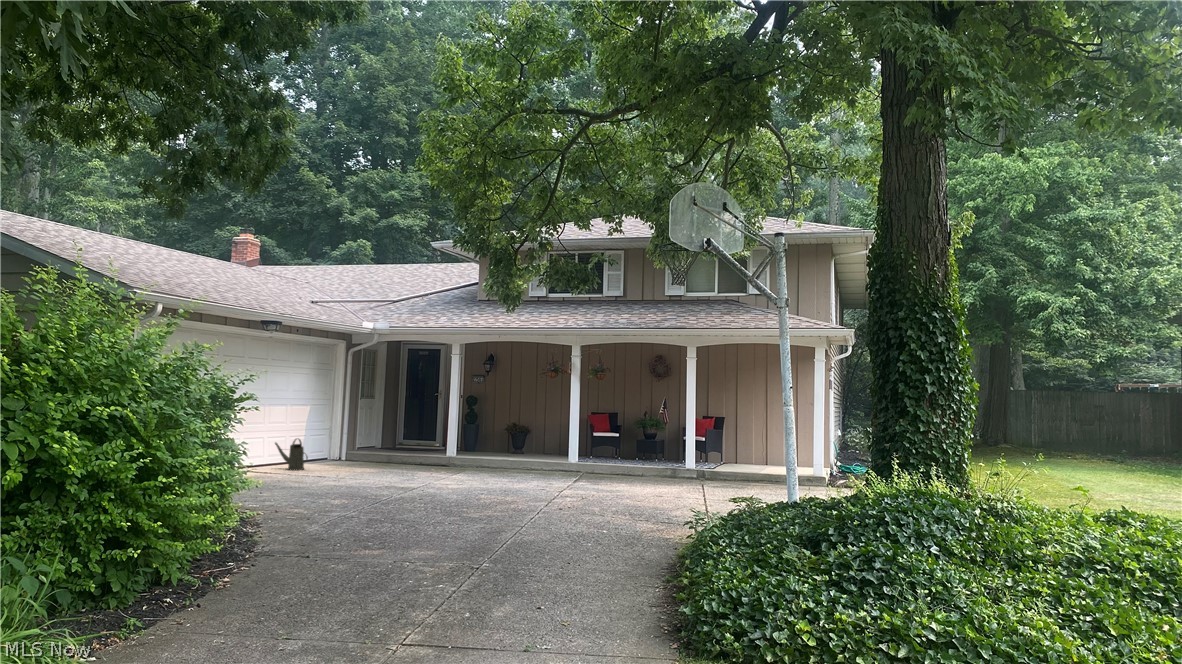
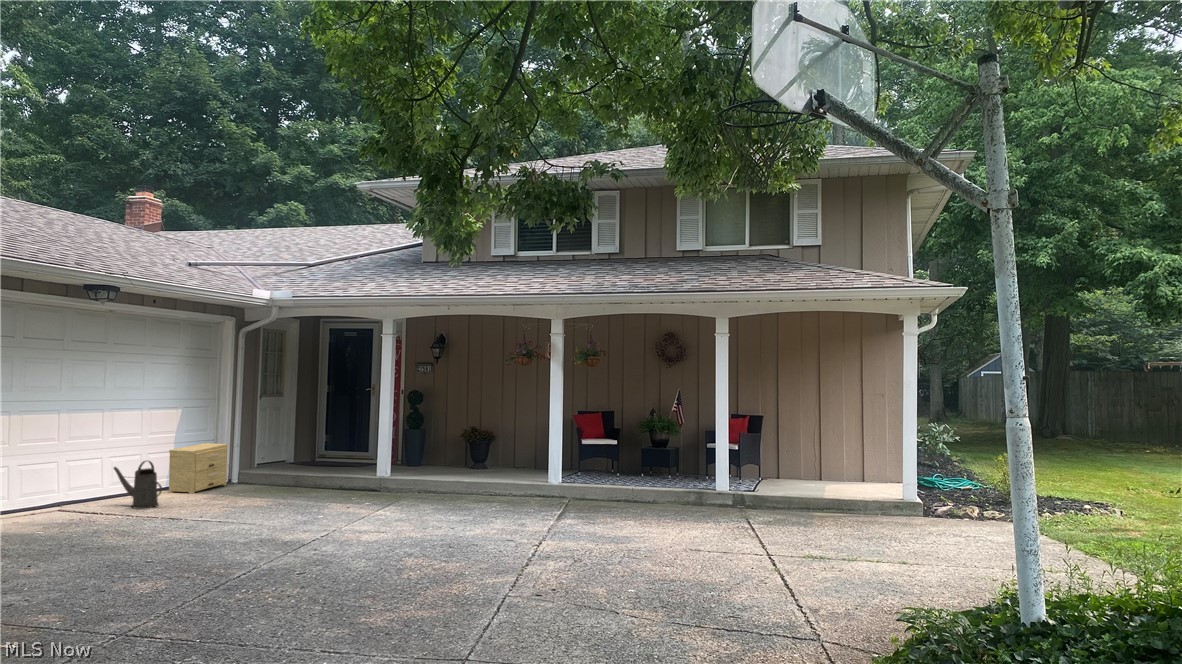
side table: none [305,430,342,464] -> present [169,443,227,494]

